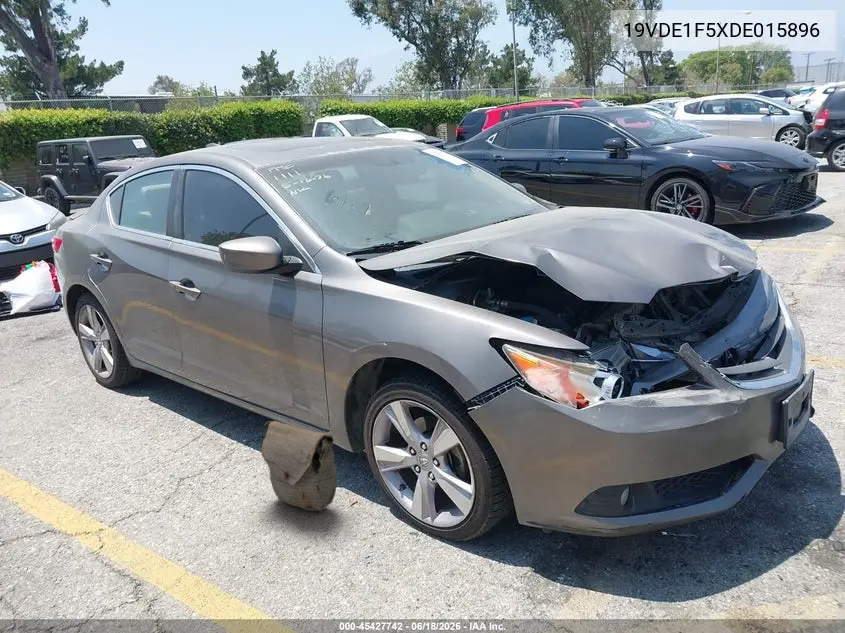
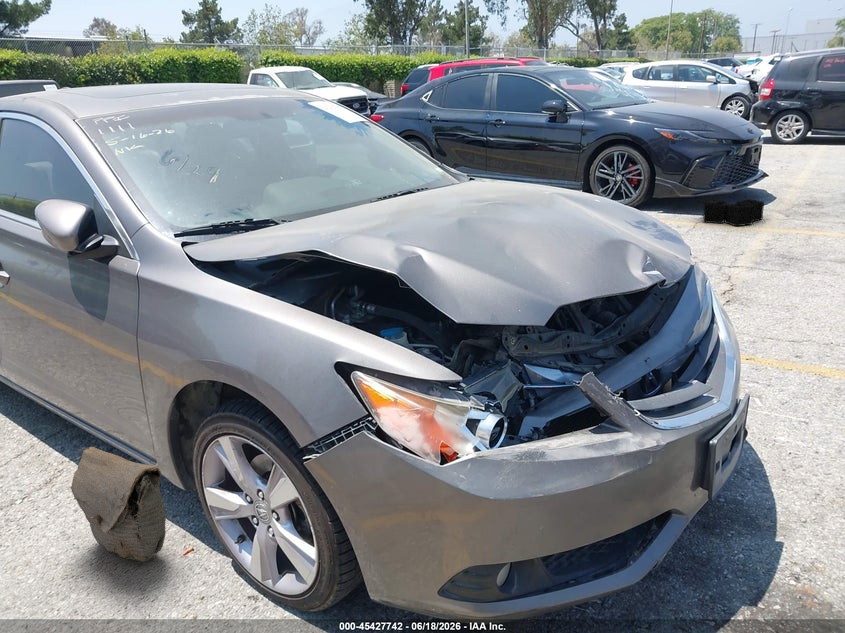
storage bin: none [757,224,824,250] -> present [698,199,764,226]

